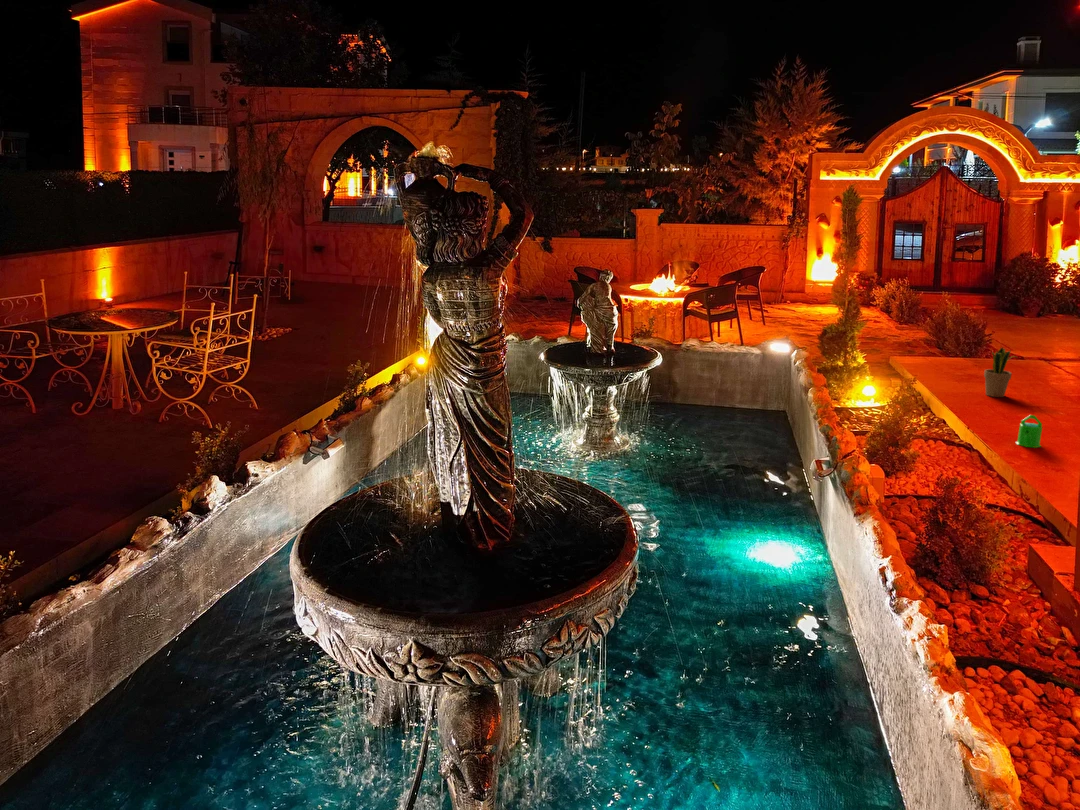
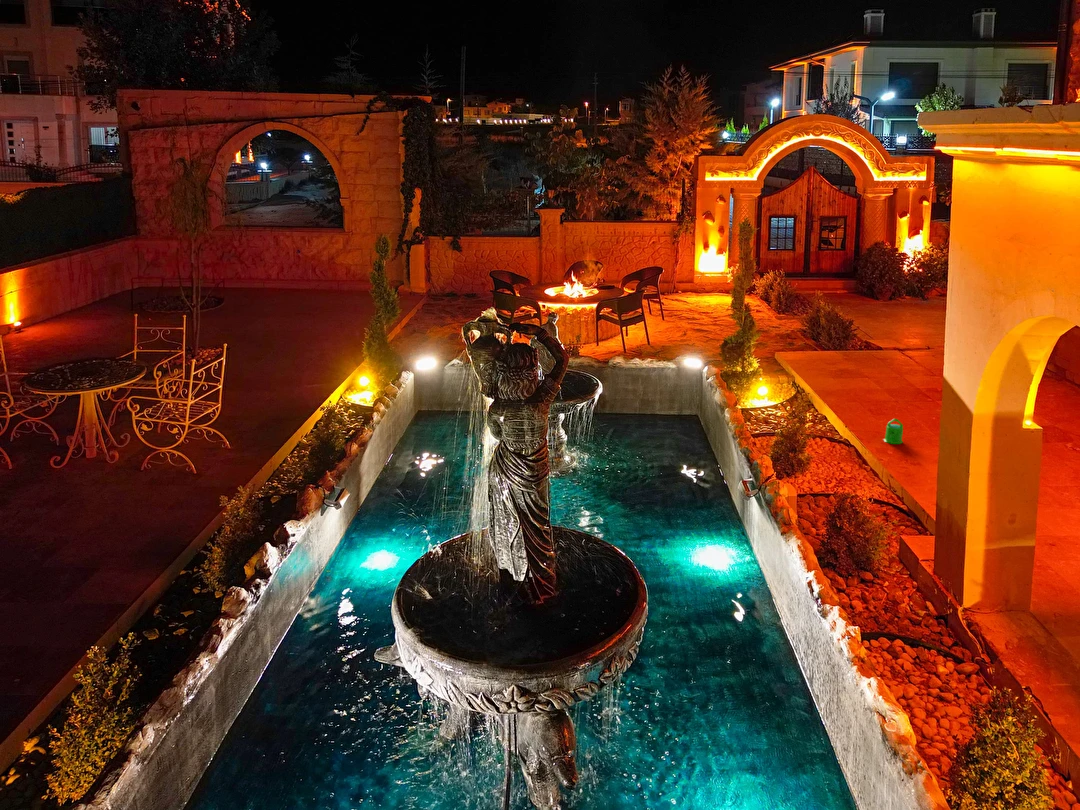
potted plant: present [984,348,1015,397] -> none [855,353,881,394]

